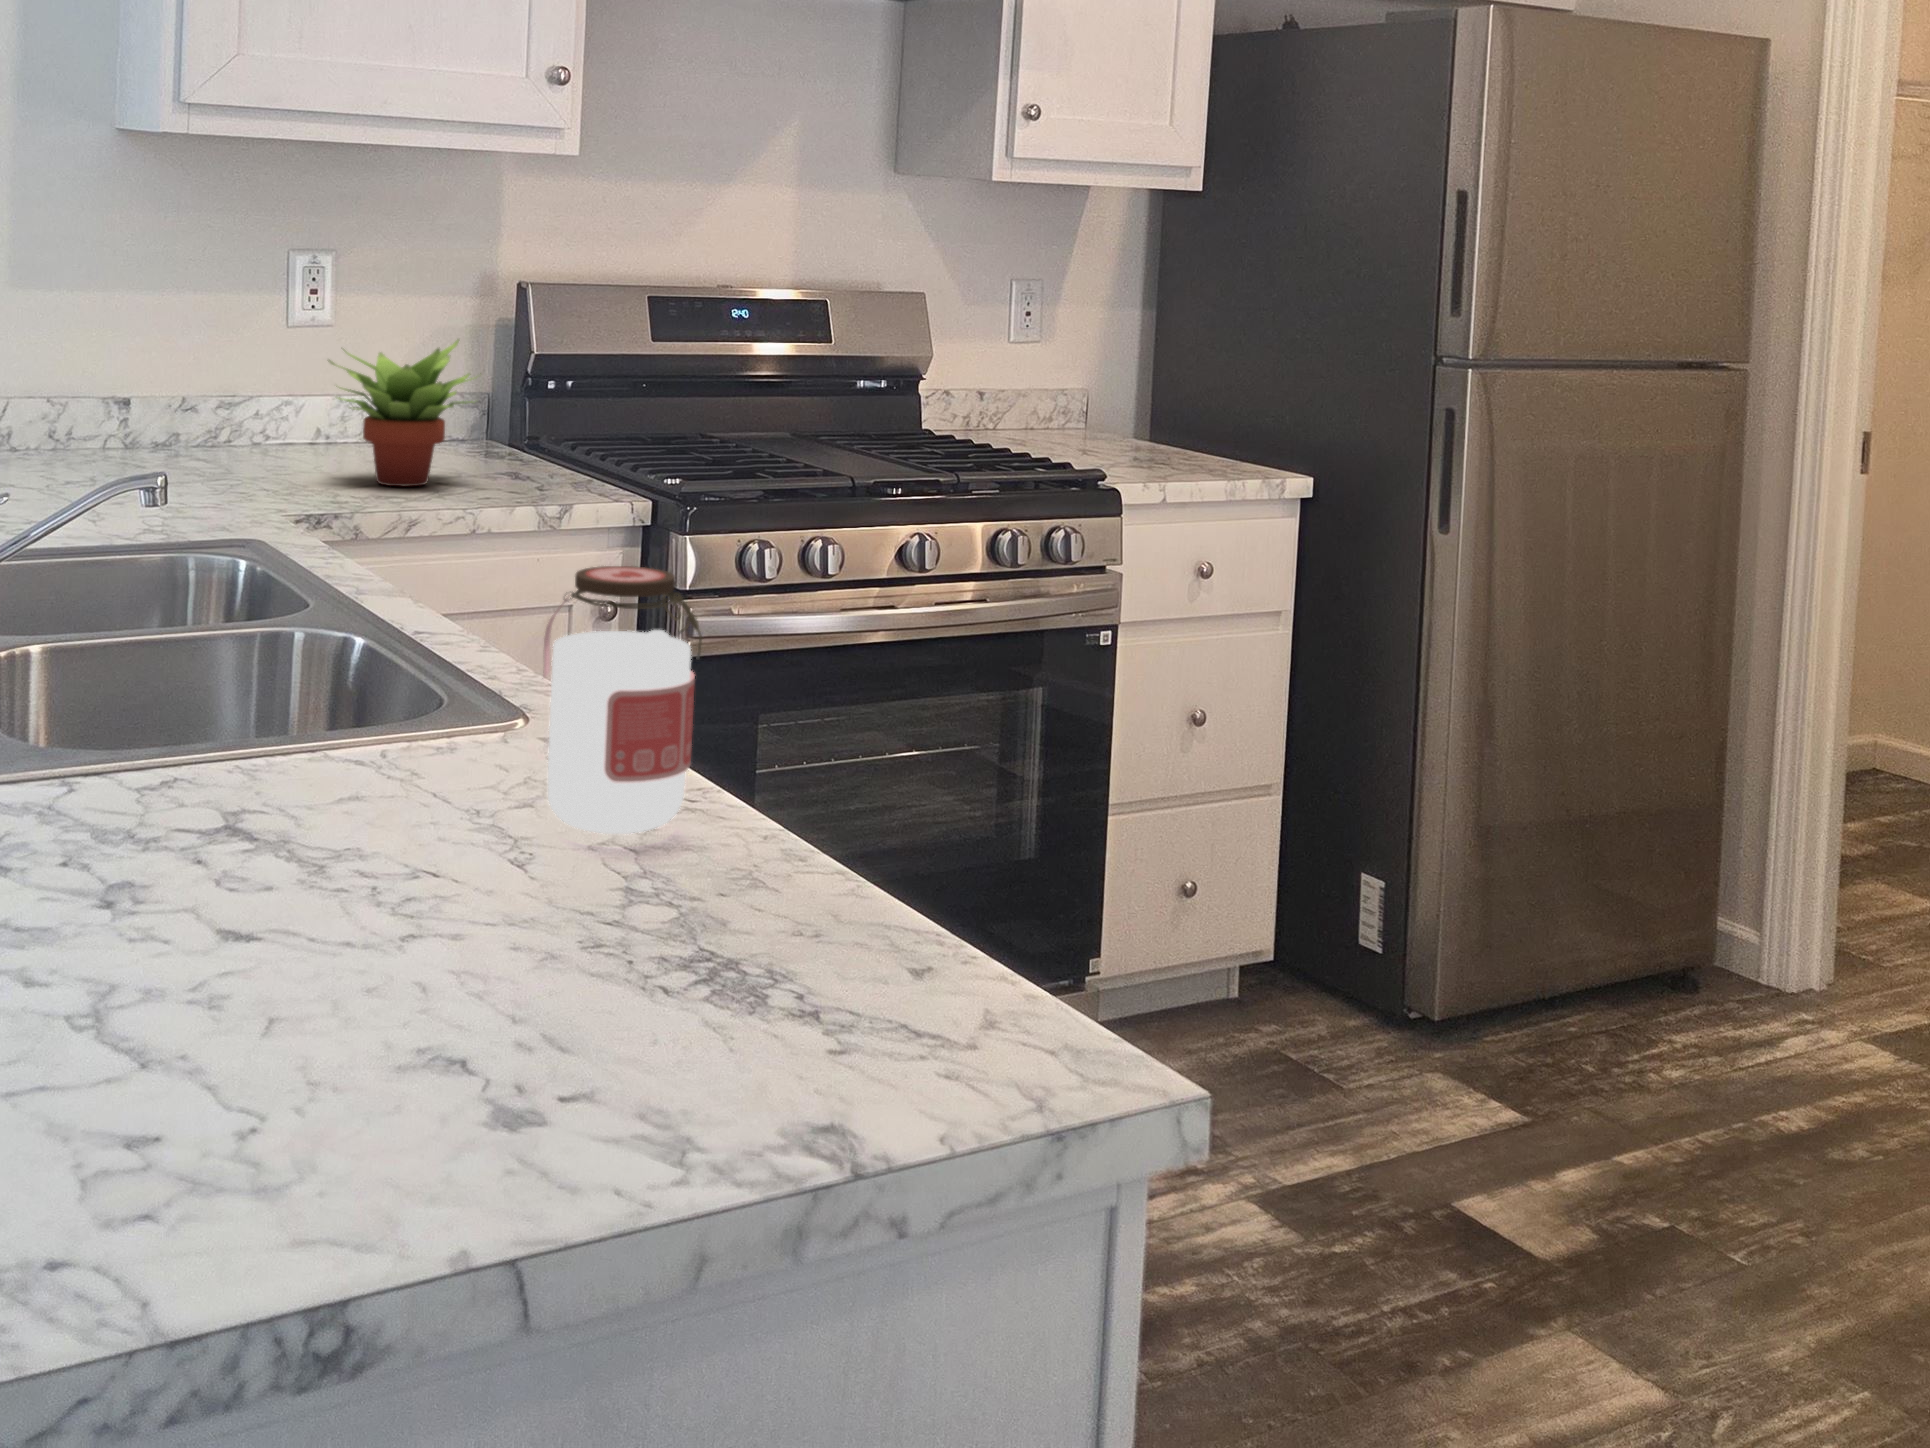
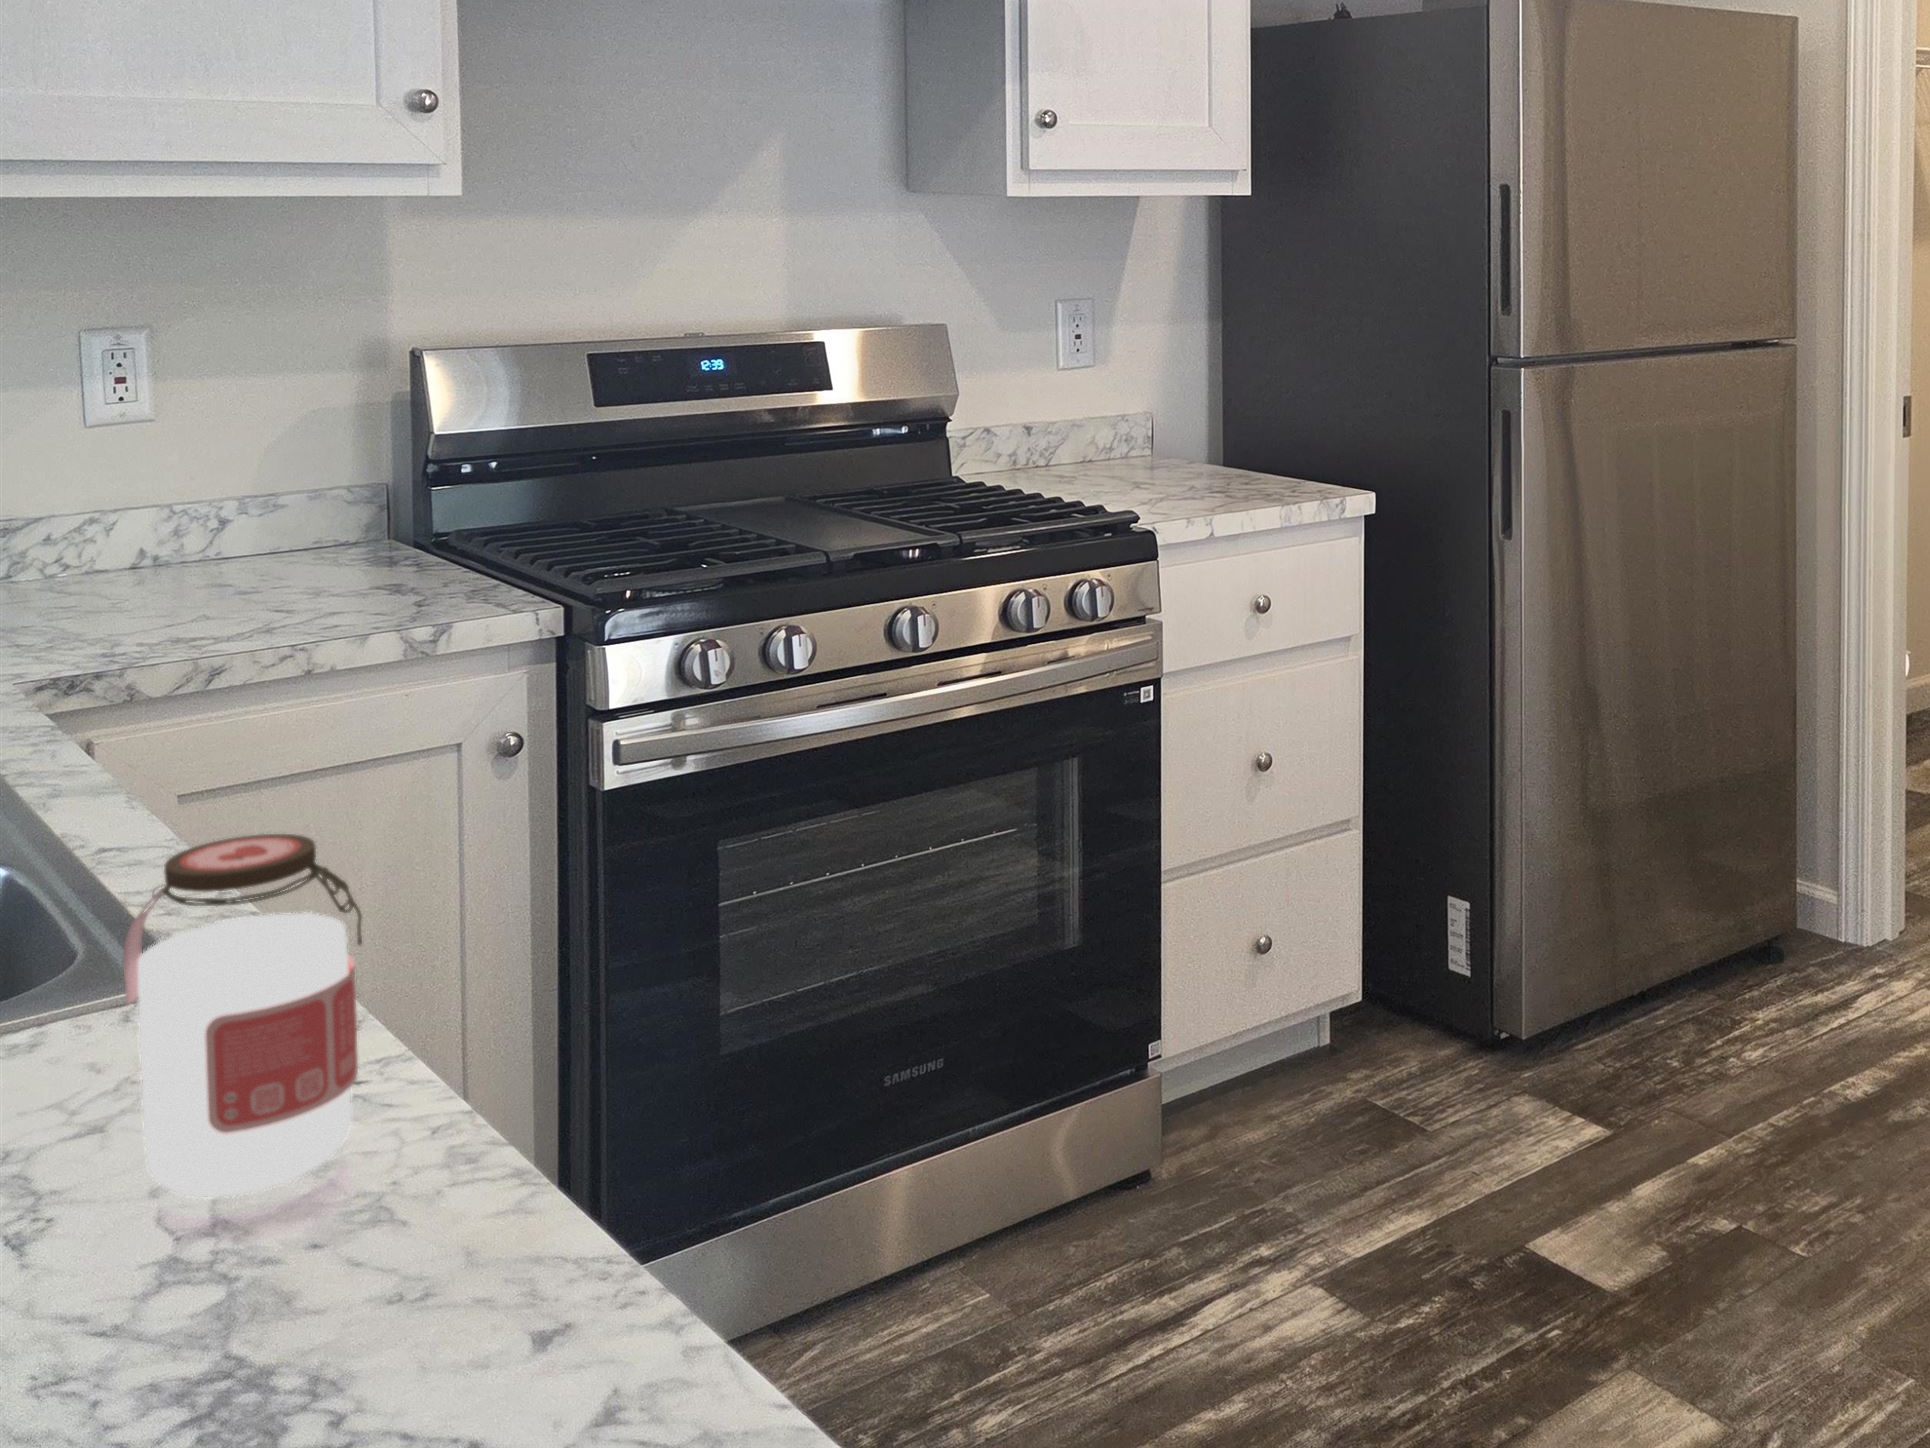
succulent plant: present [329,339,471,486] -> none [113,432,337,621]

